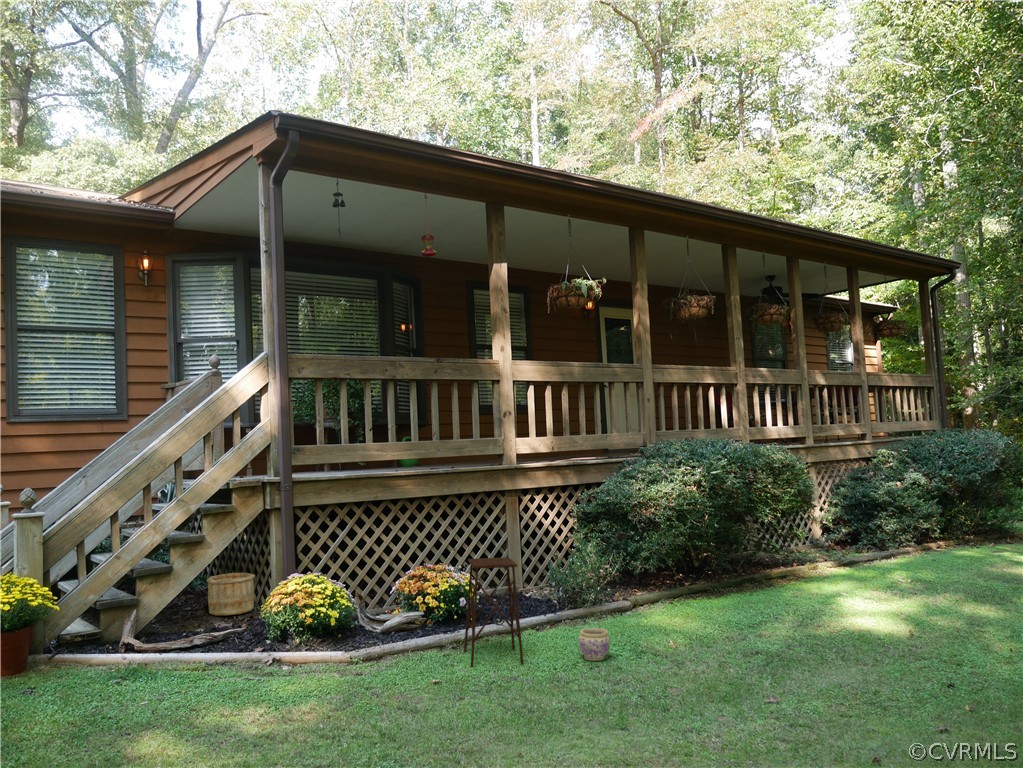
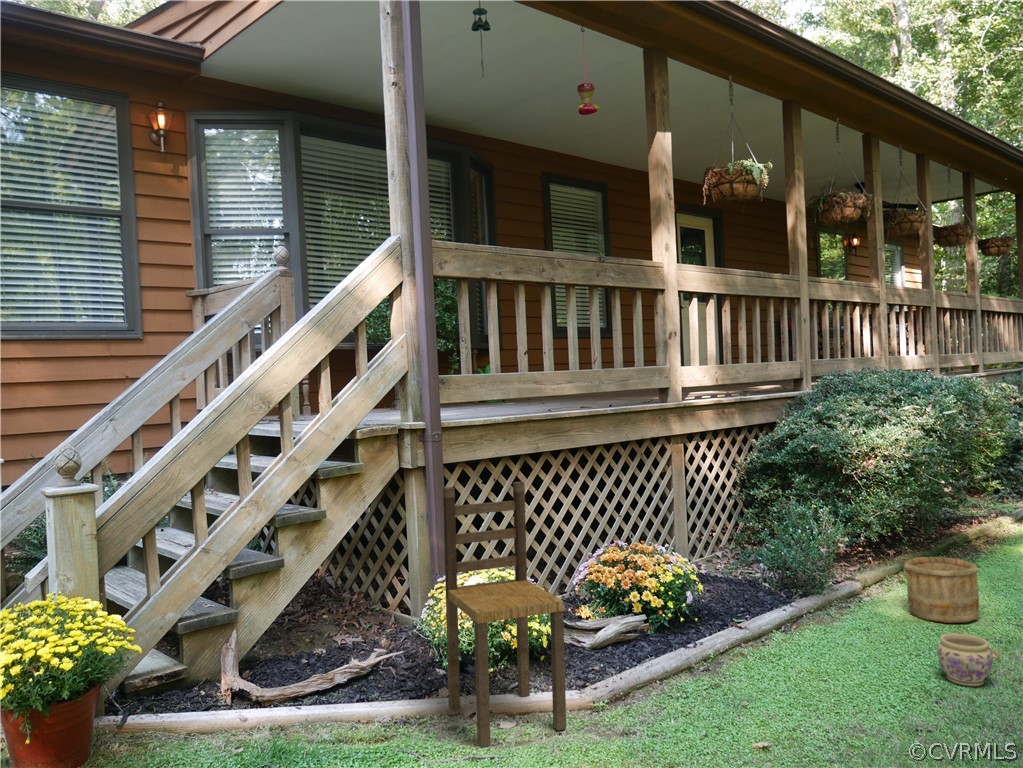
chair: none [254,519,313,675] -> present [443,482,566,747]
side table: present [464,557,523,667] -> none [758,532,879,709]
wooden bucket: present [207,573,255,615] -> present [904,557,979,623]

